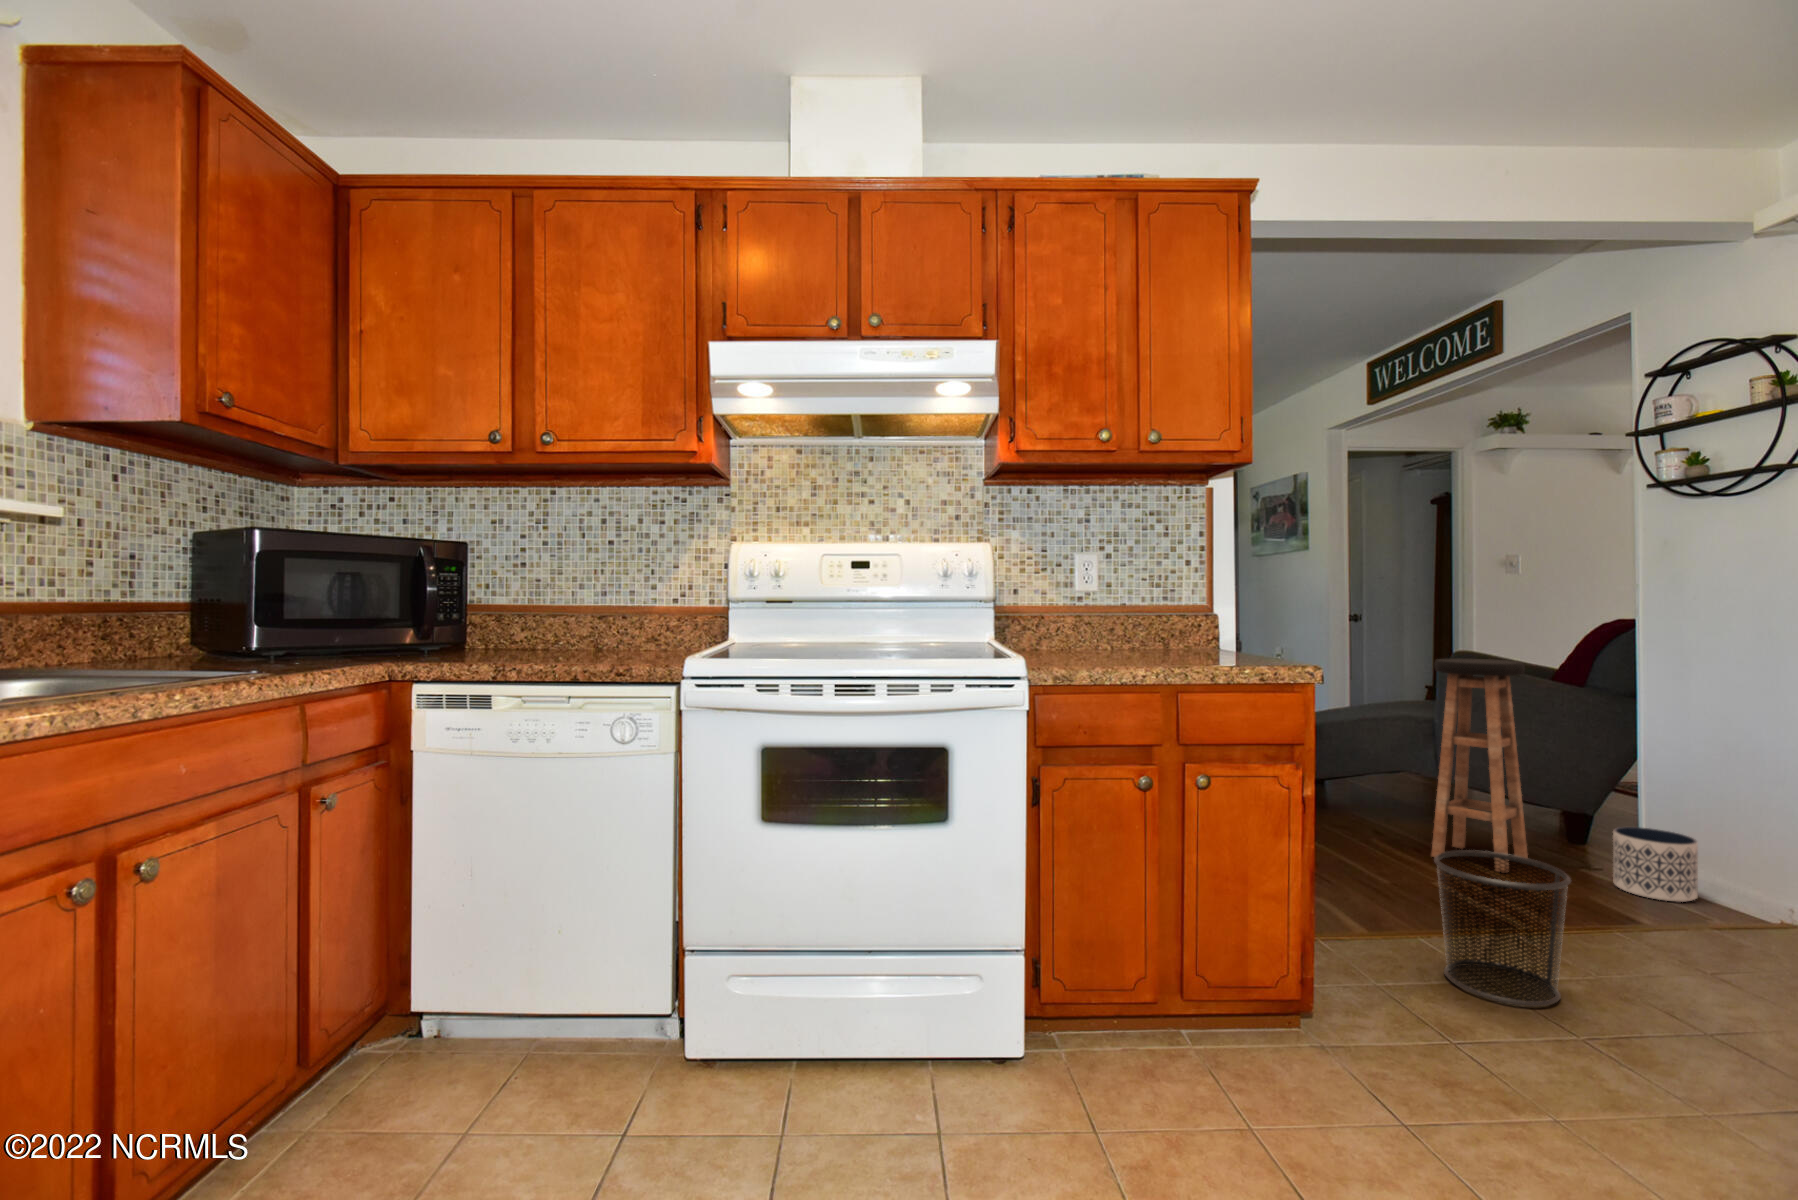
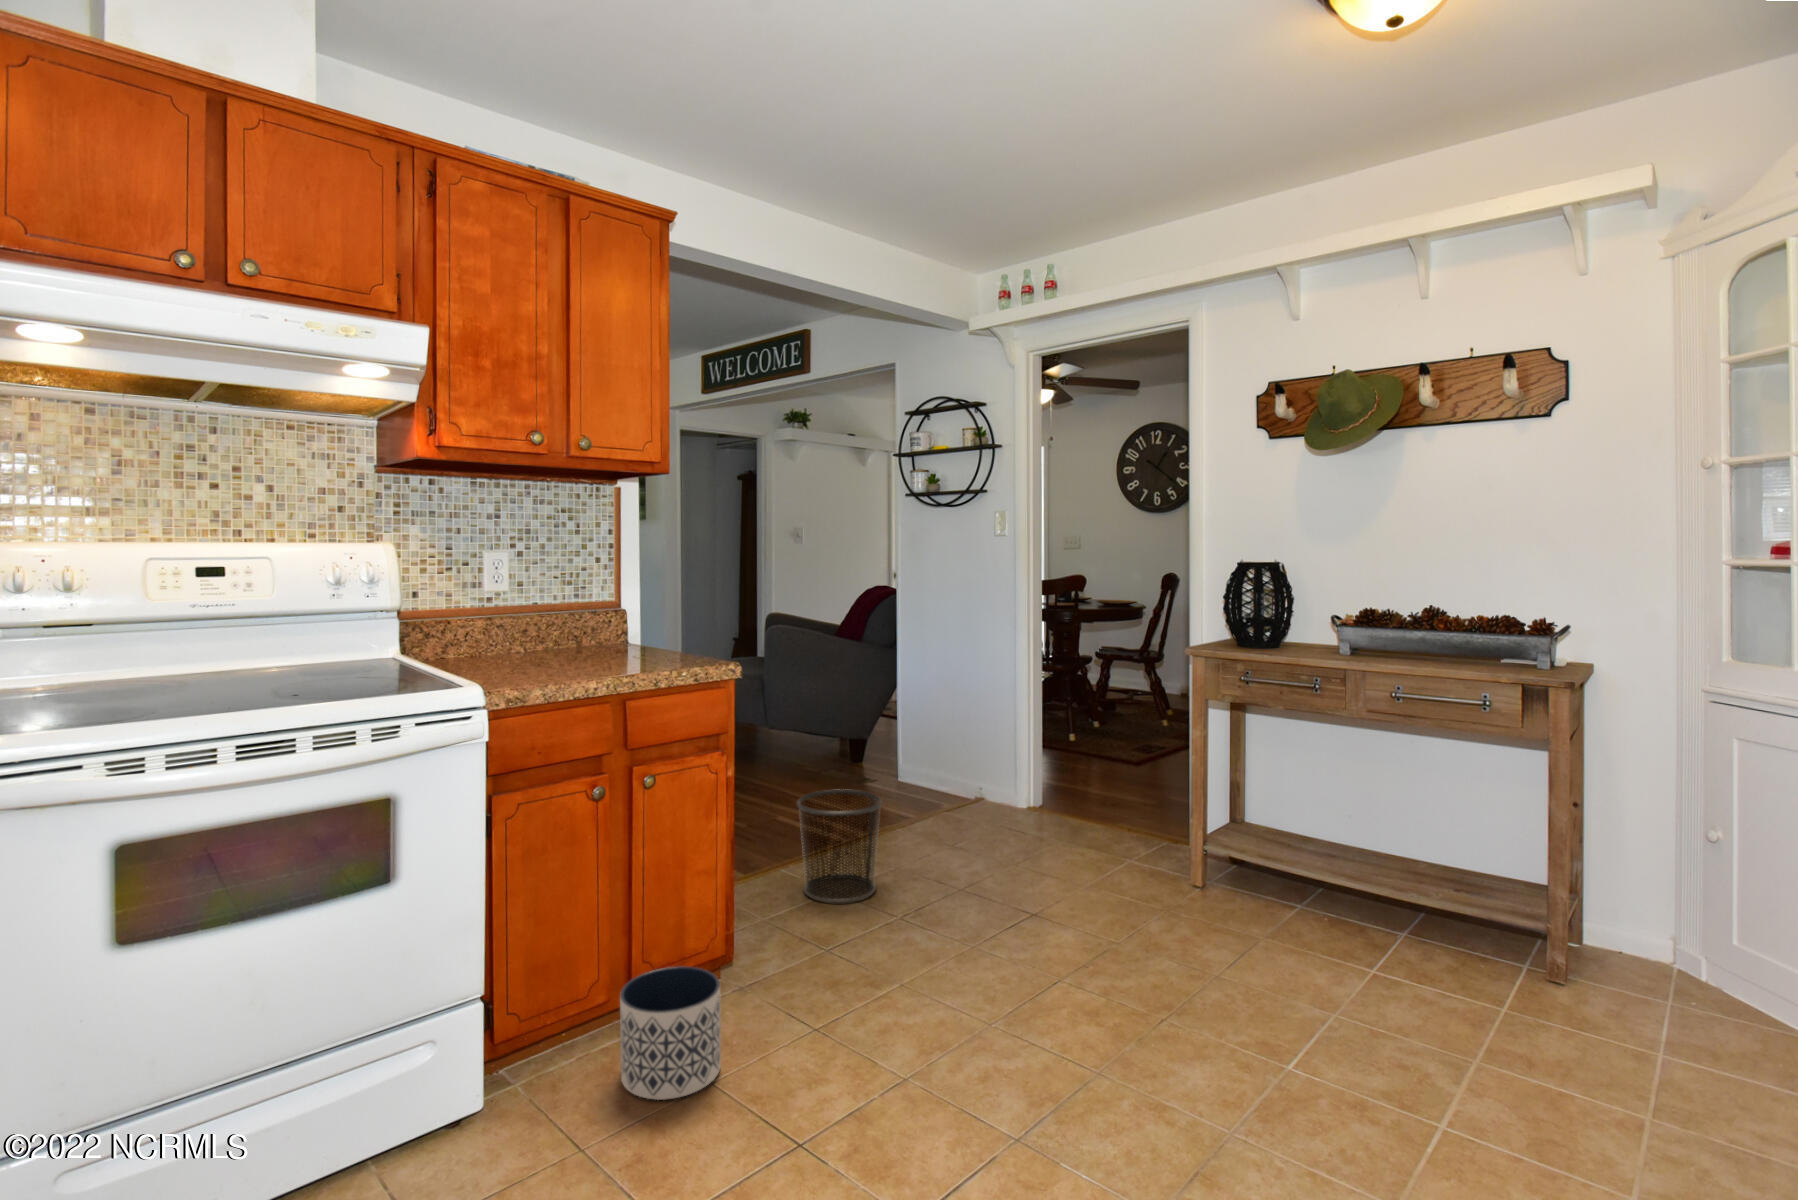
bar stool: present [1431,659,1528,873] -> none [771,631,834,802]
planter: present [1613,827,1698,902] -> present [620,966,721,1100]

